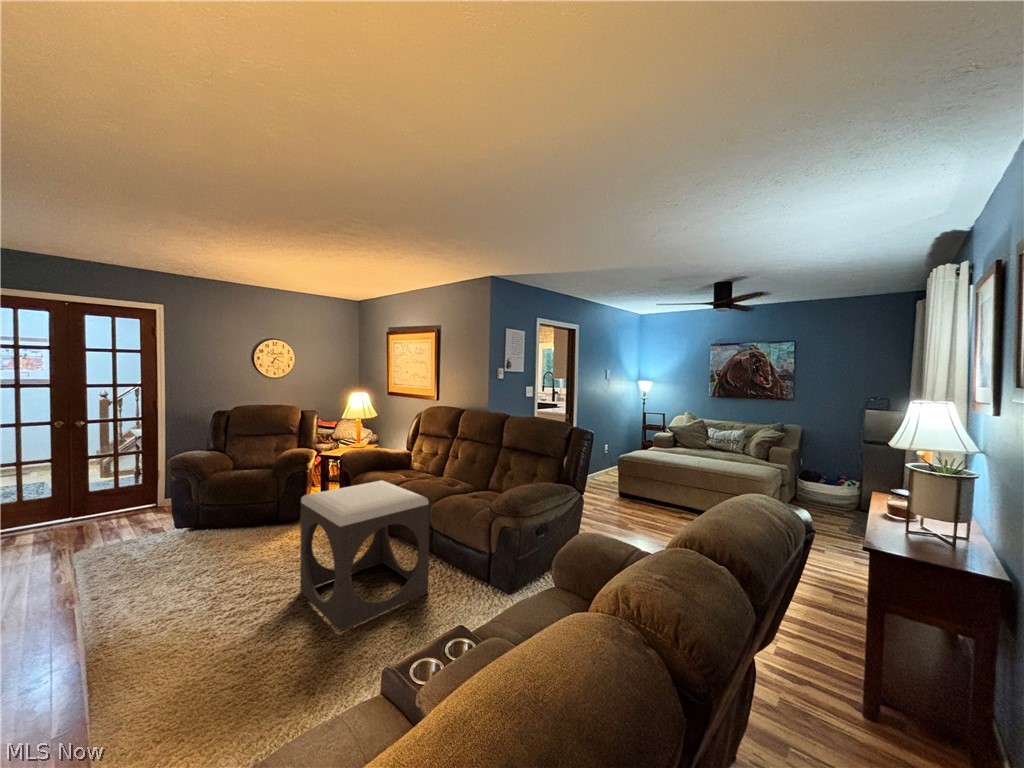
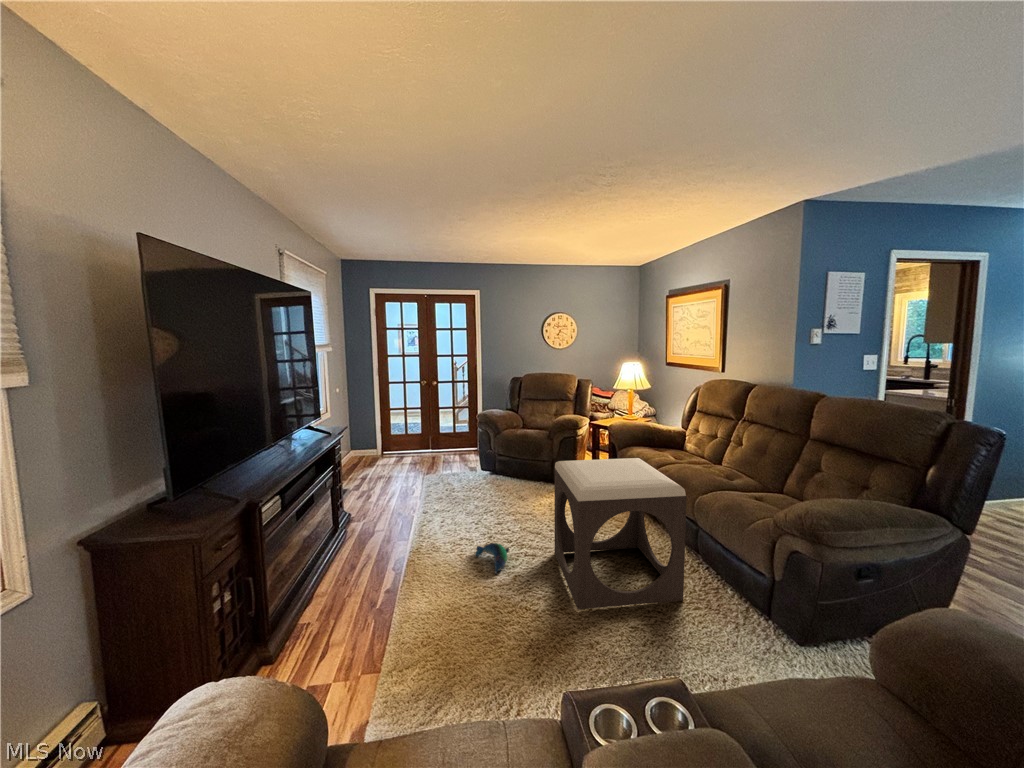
plush toy: none [199,600,248,632] -> present [475,543,509,574]

